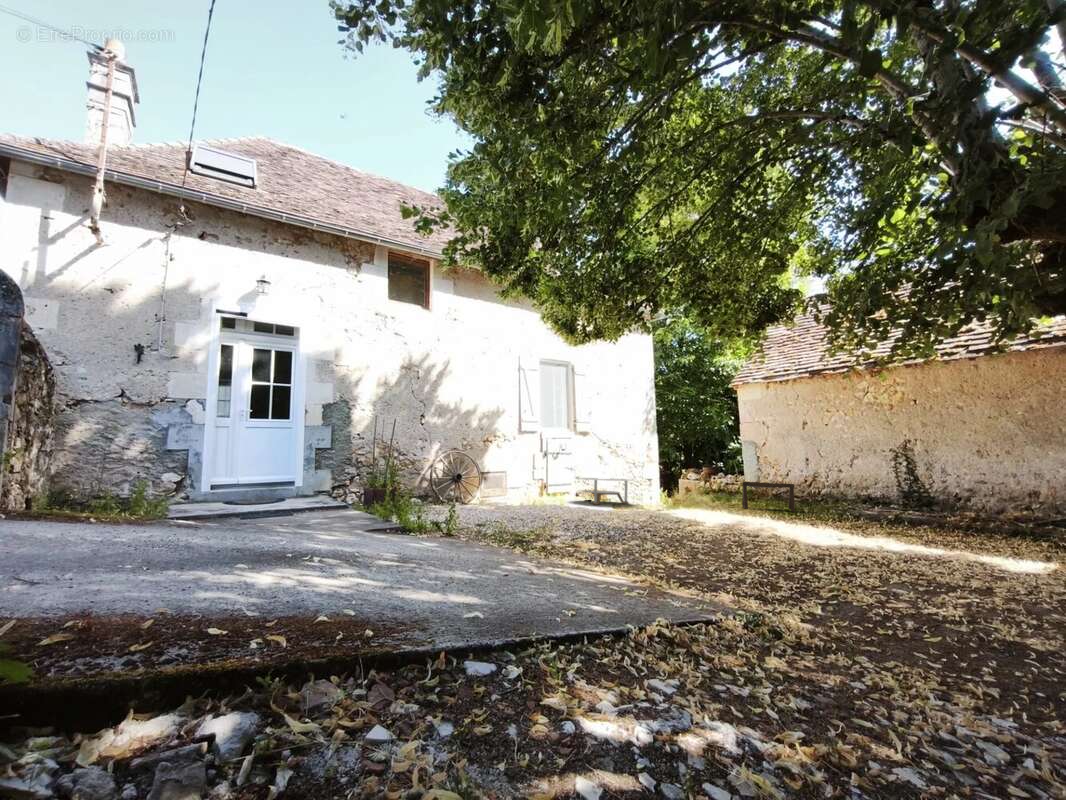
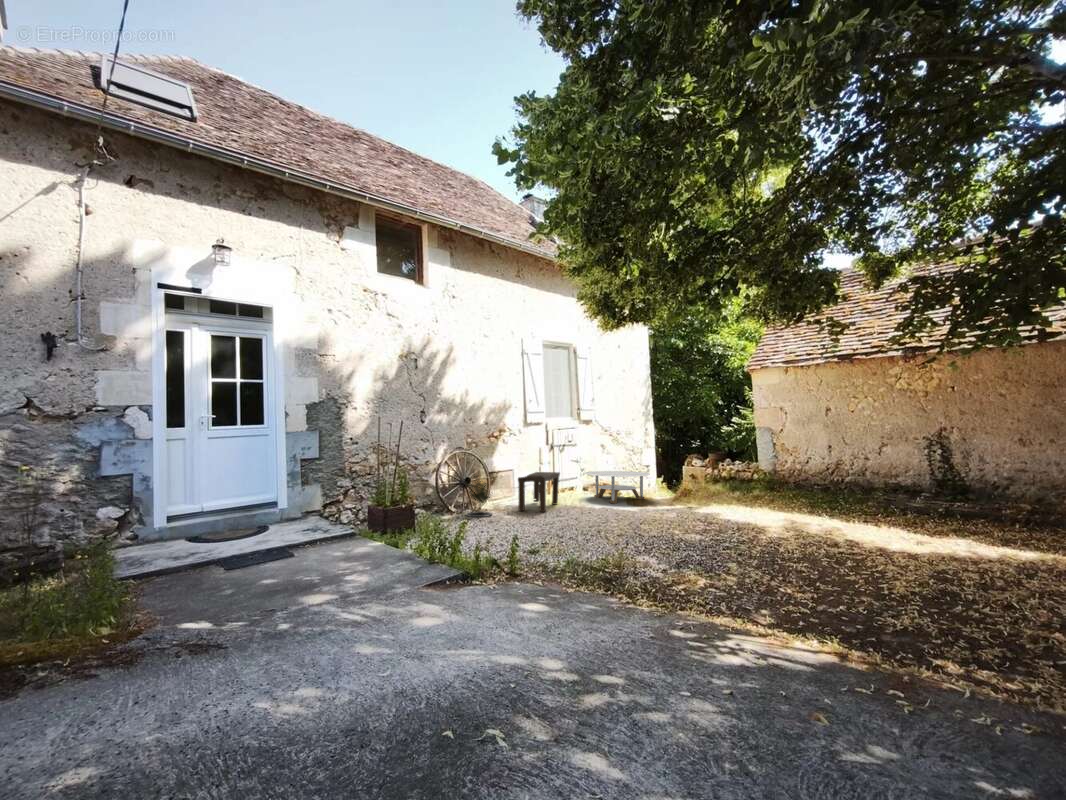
potted tree: none [456,464,480,506] -> present [466,472,491,517]
bench: present [742,482,795,512] -> present [518,472,560,512]

